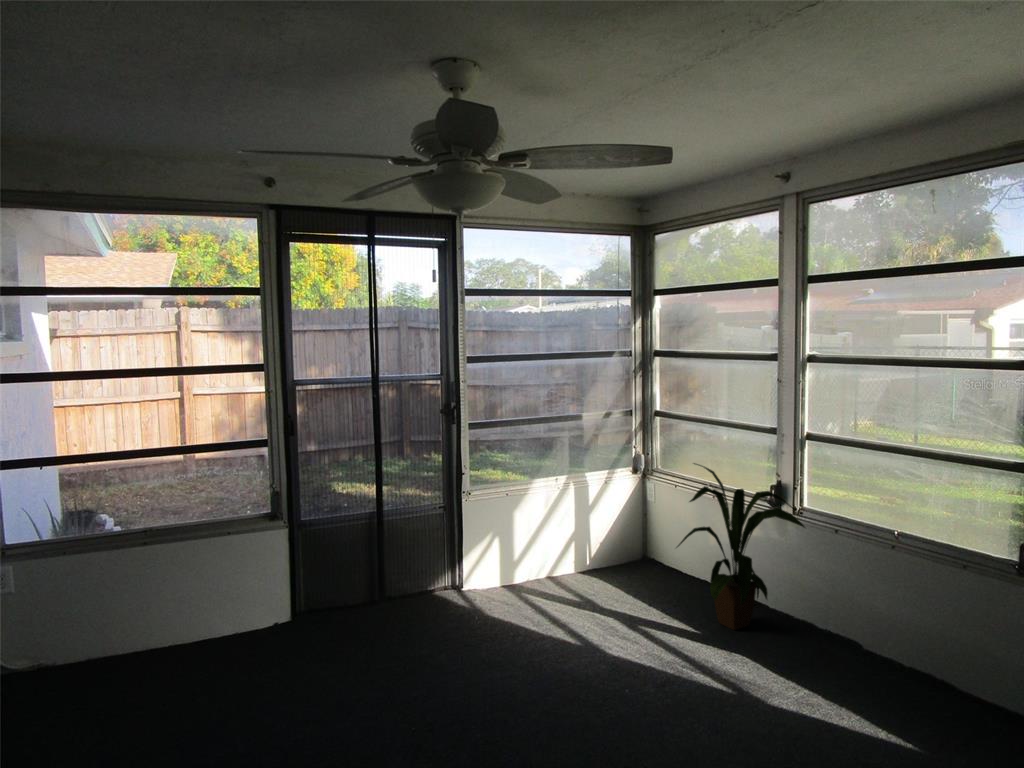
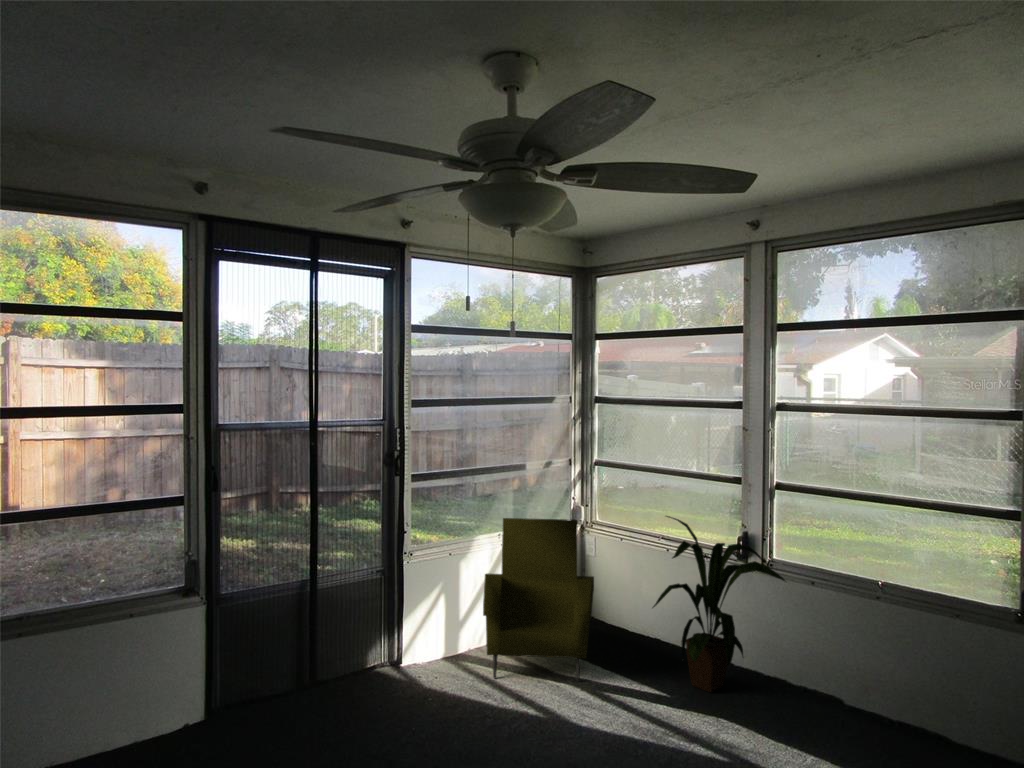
armchair: none [525,464,640,612] -> present [483,518,594,681]

